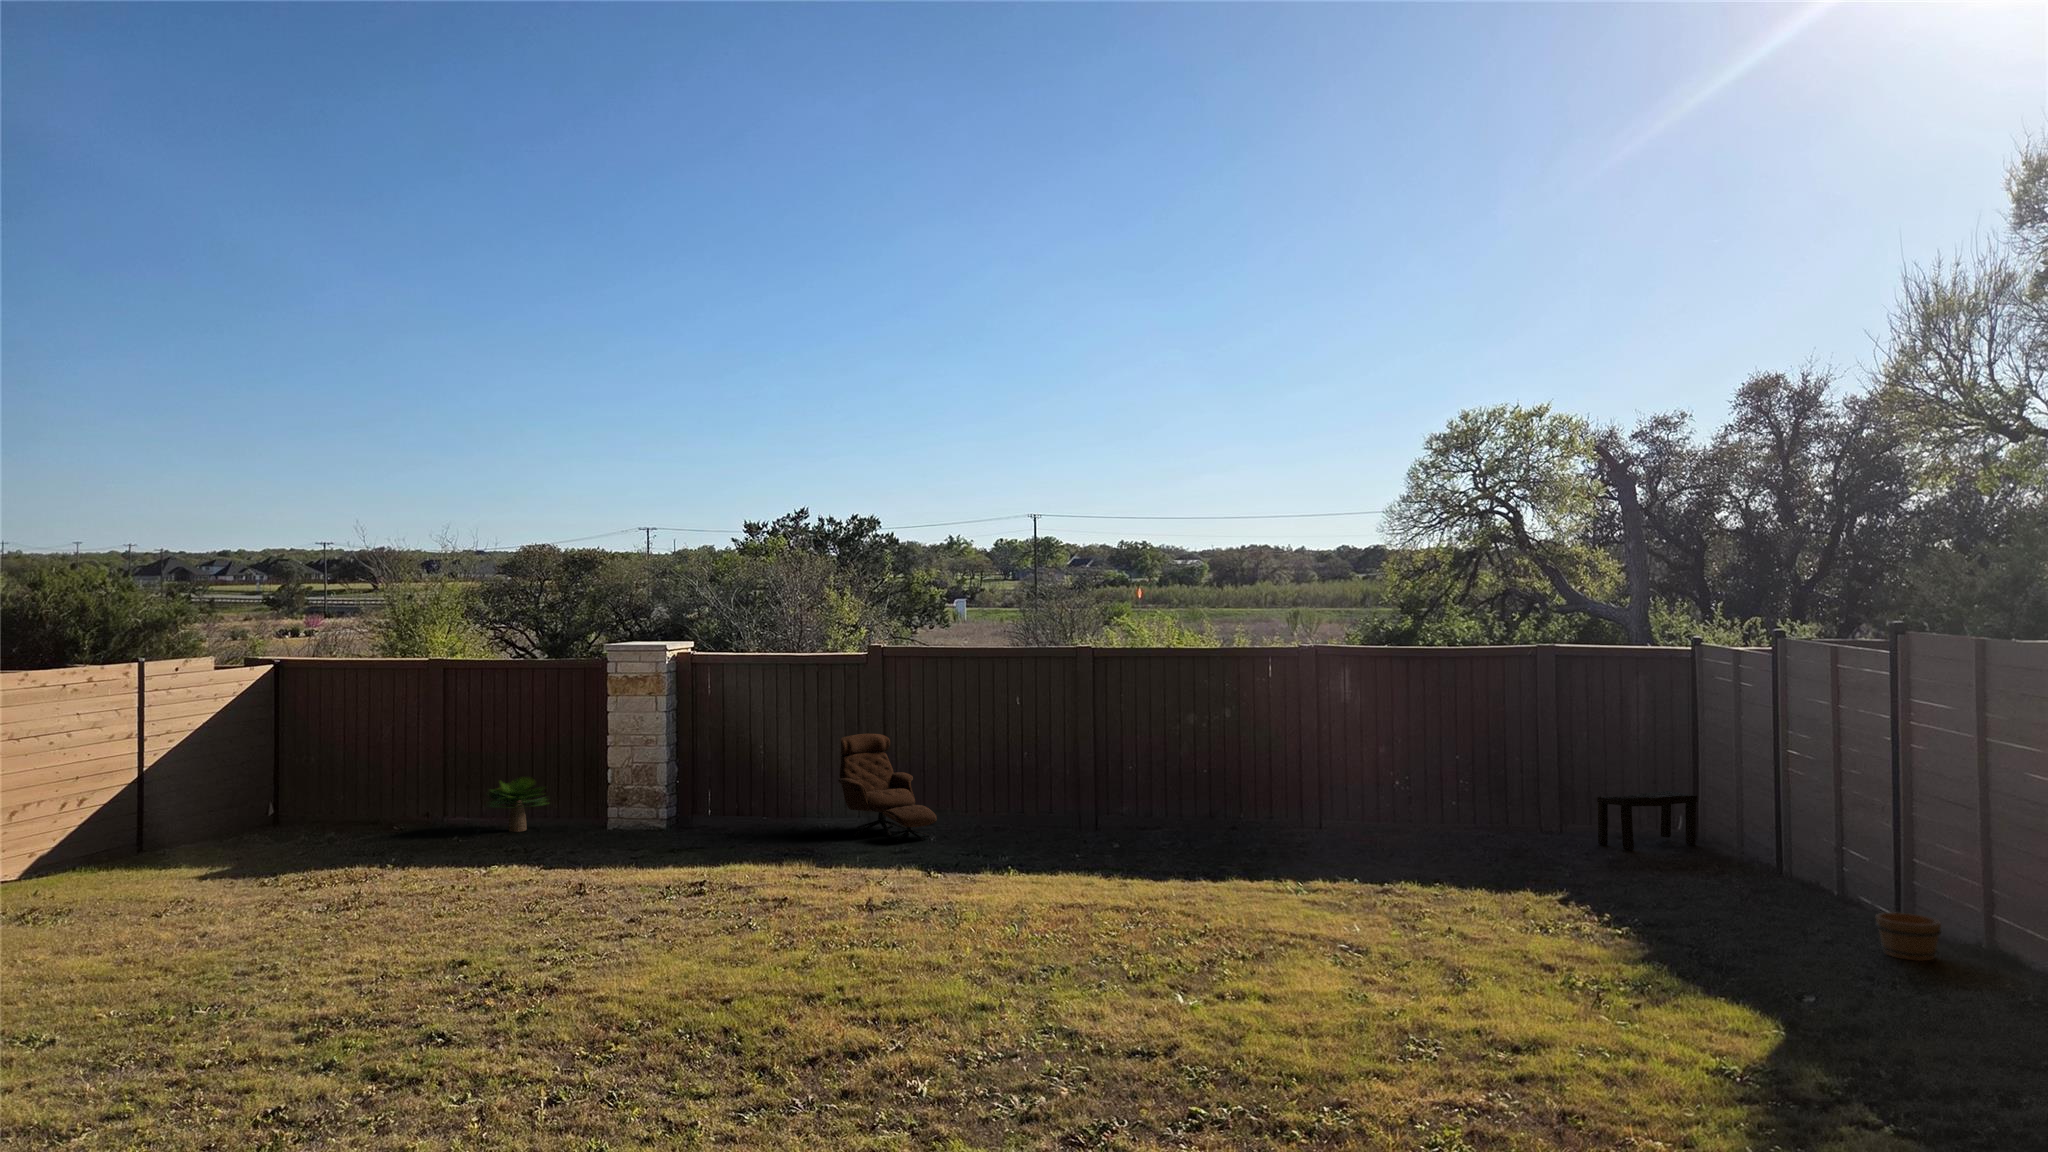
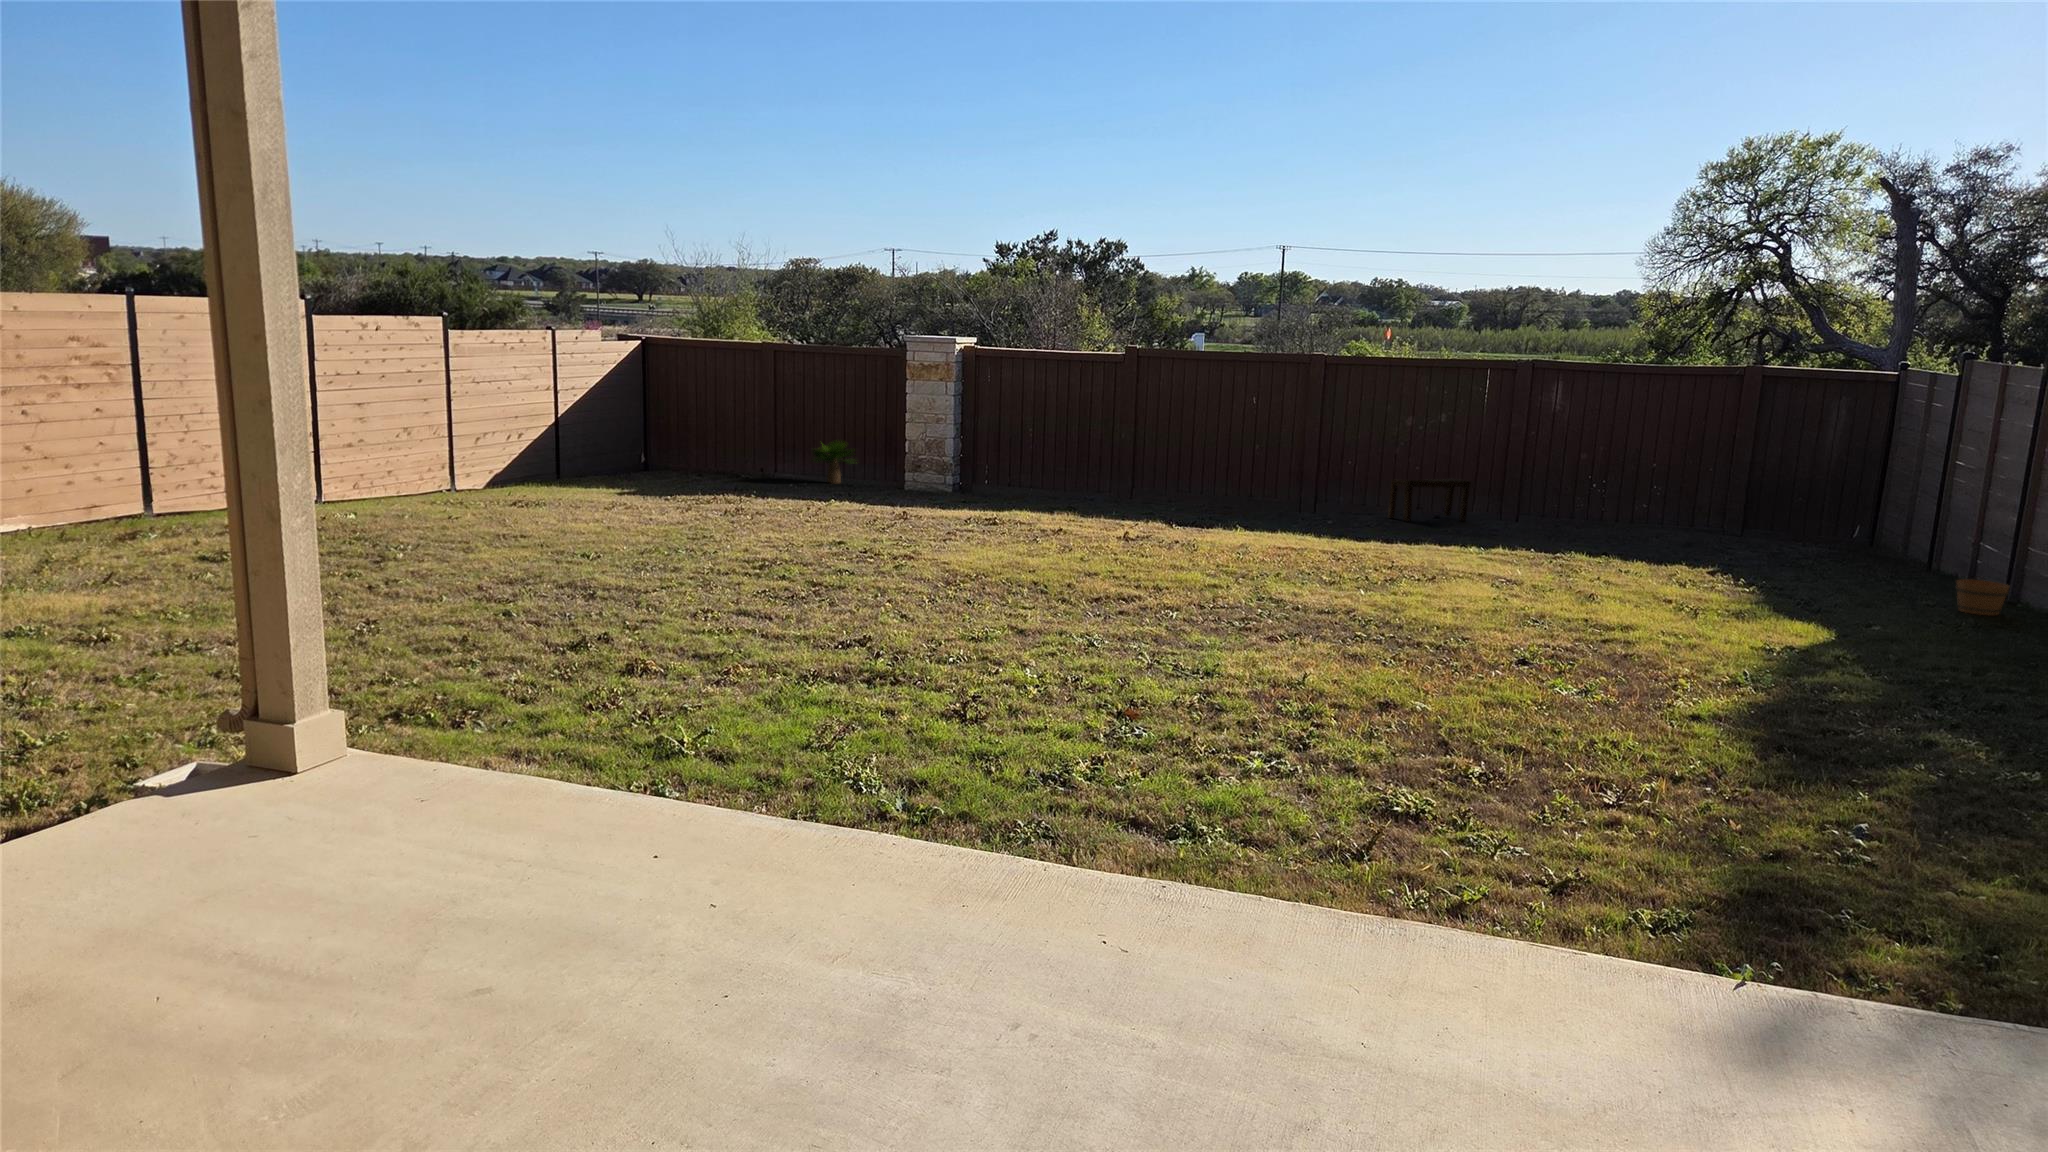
lounge chair: present [838,734,937,841] -> none [1094,418,1176,506]
bench: present [1597,791,1697,850] -> present [1388,479,1471,522]

